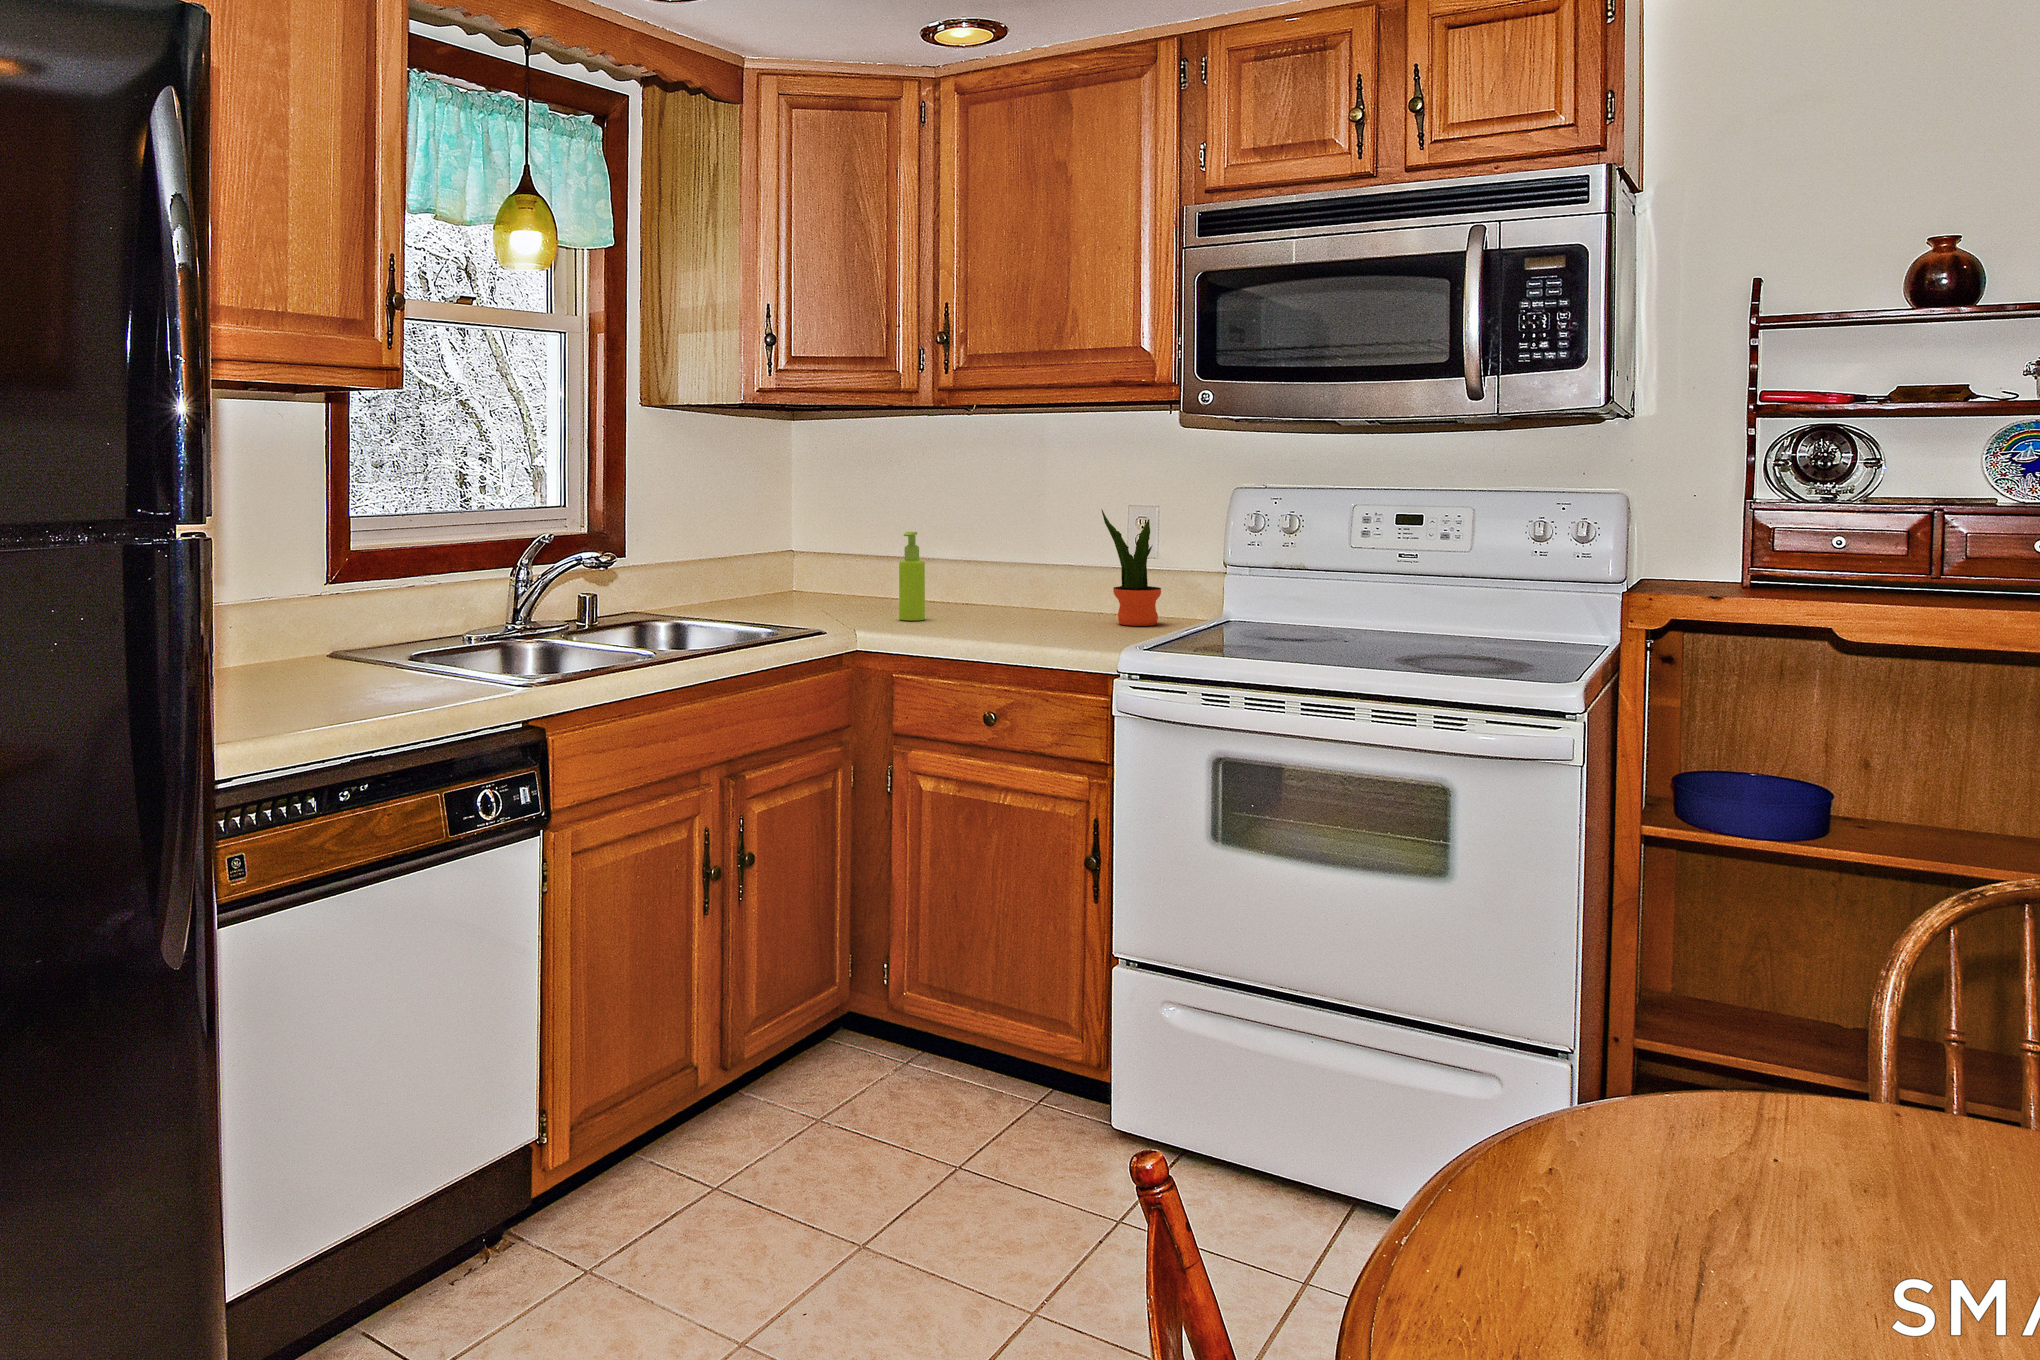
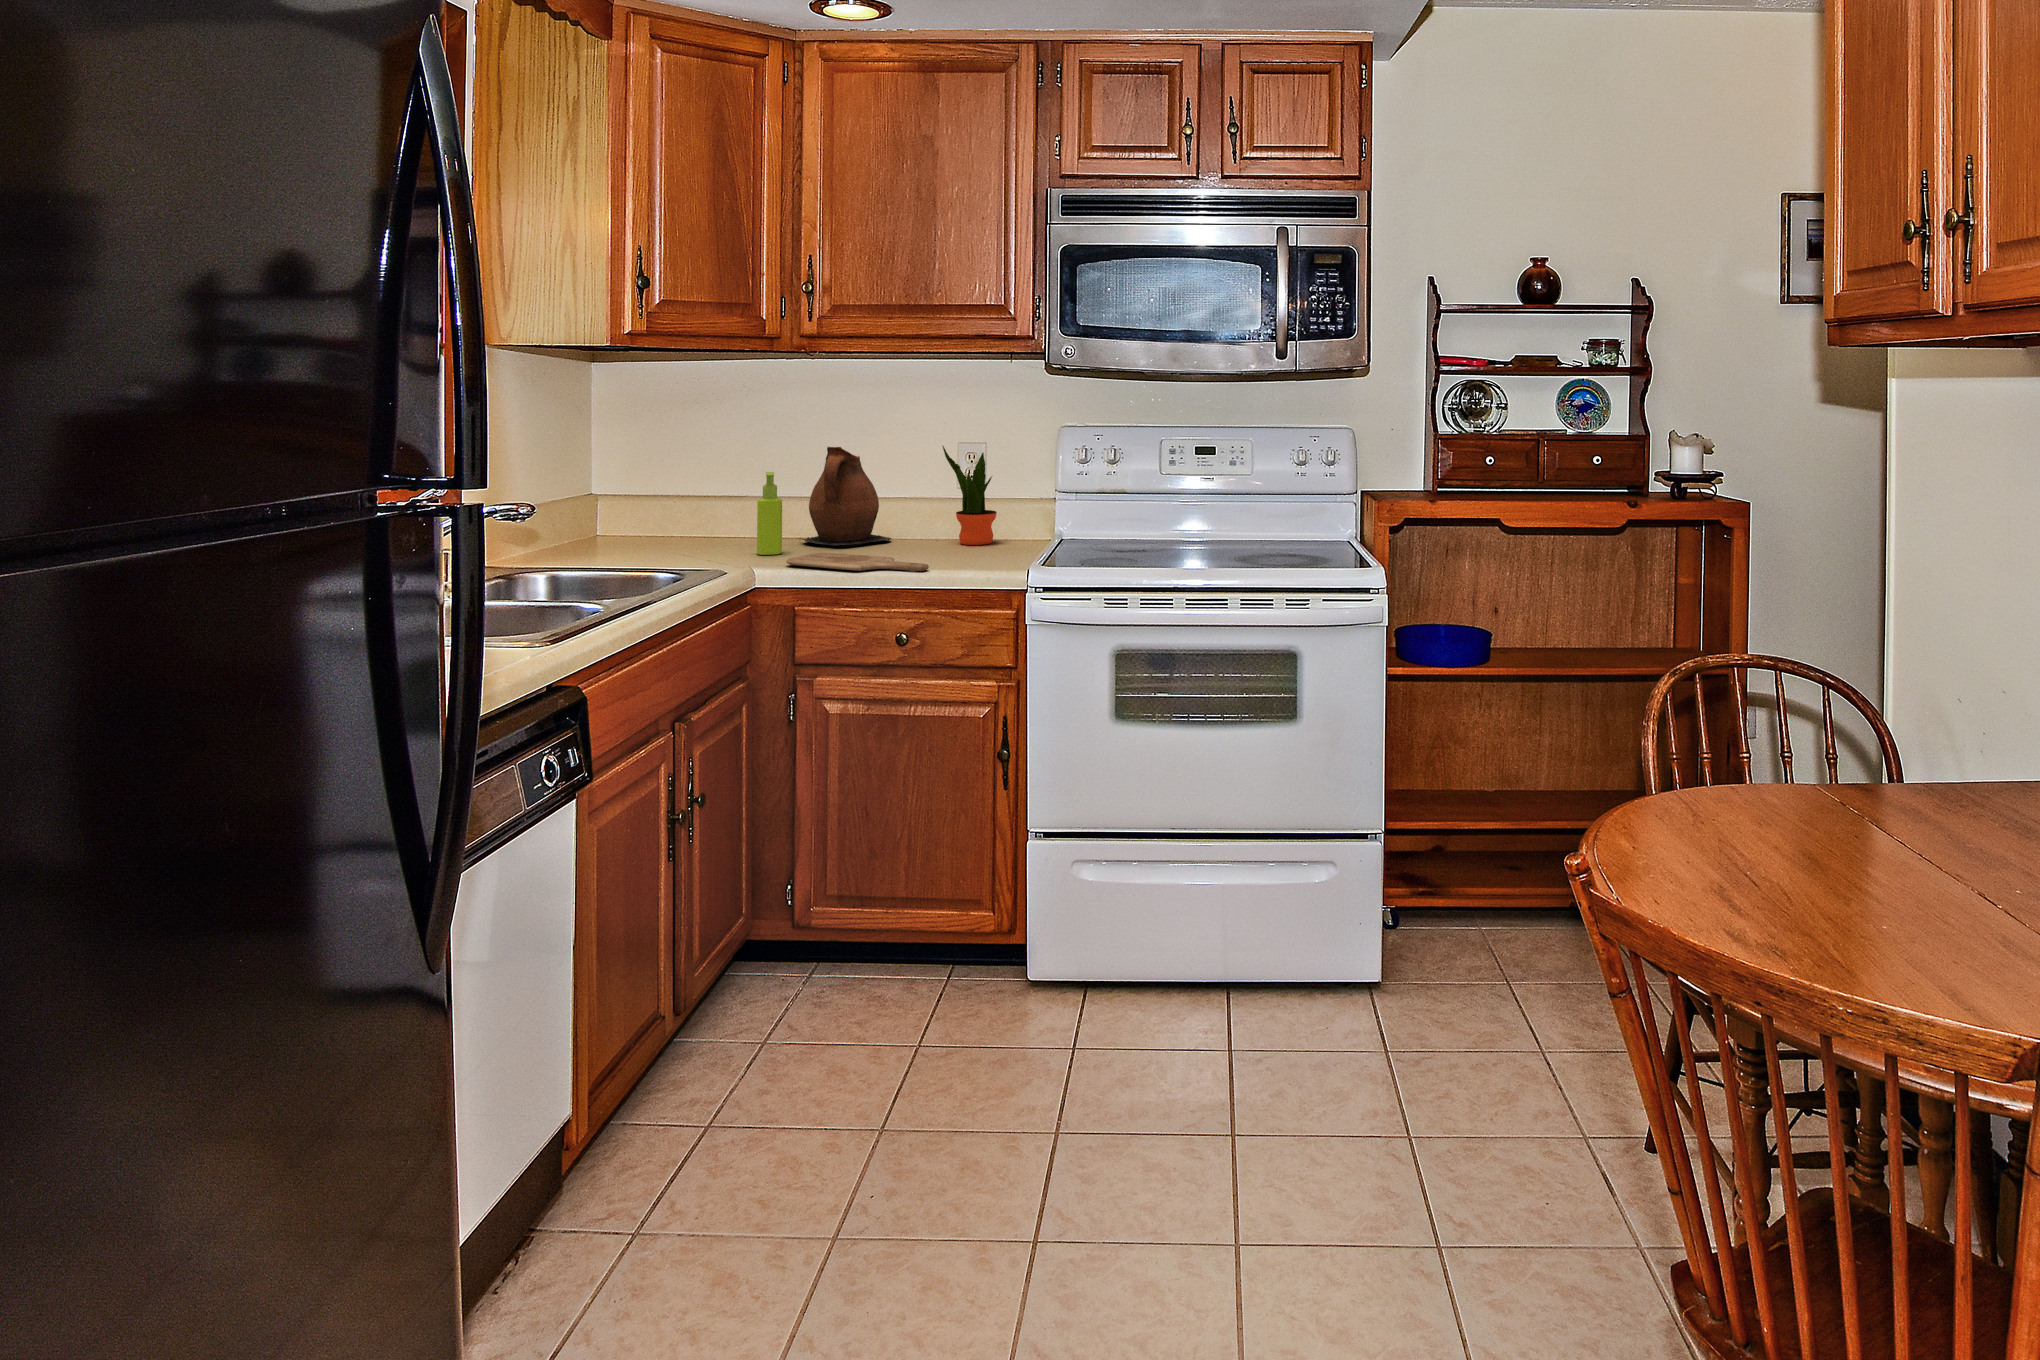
ceramic pitcher: none [956,508,1054,617] -> present [801,447,891,545]
cutting board: none [903,620,1032,644] -> present [786,553,929,571]

